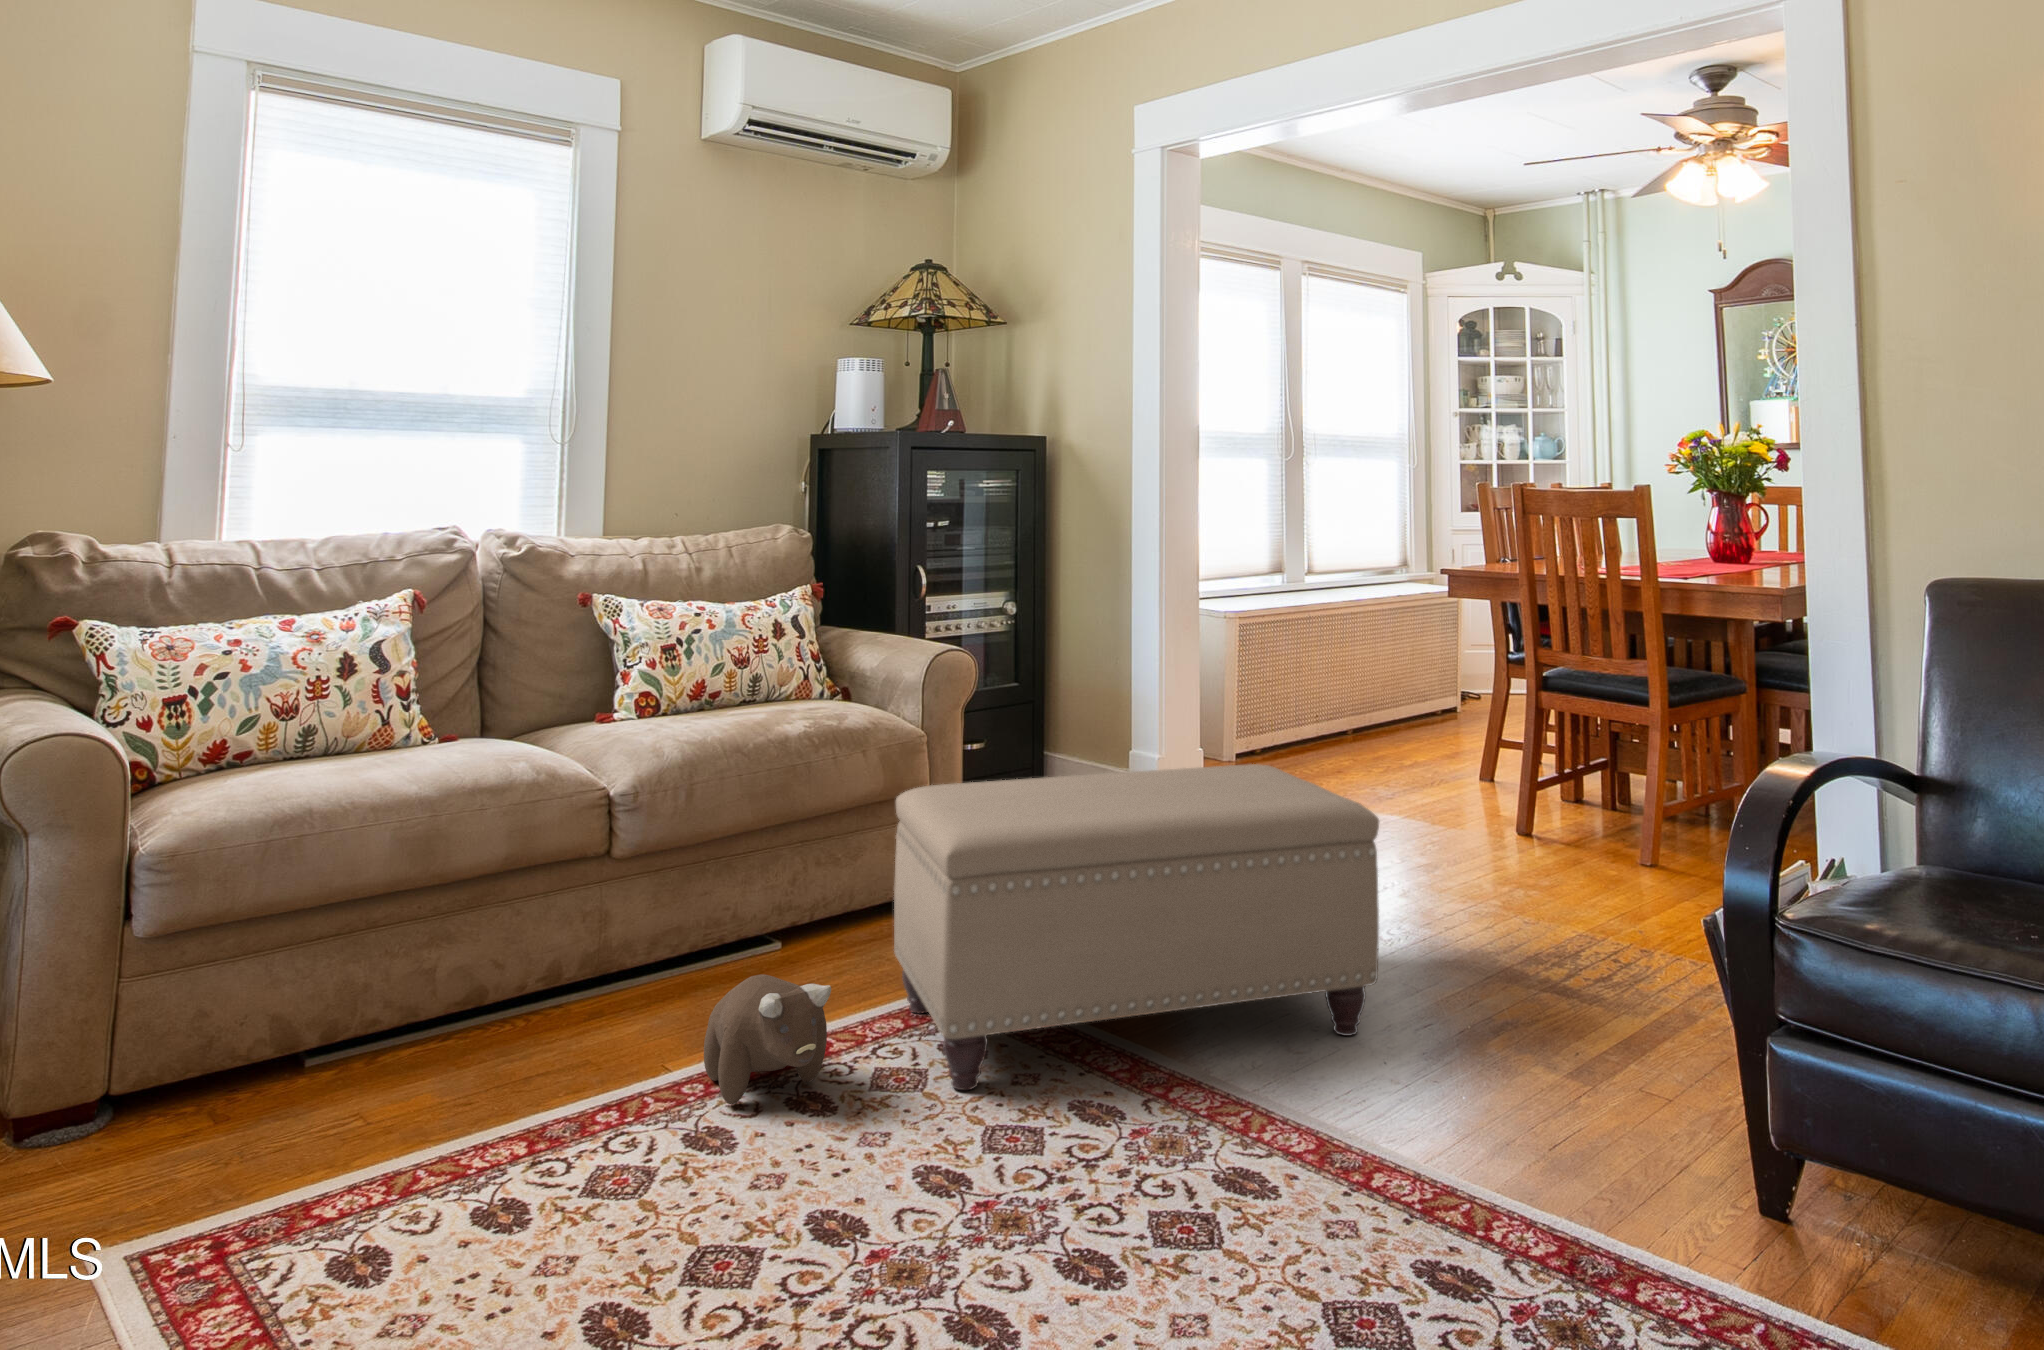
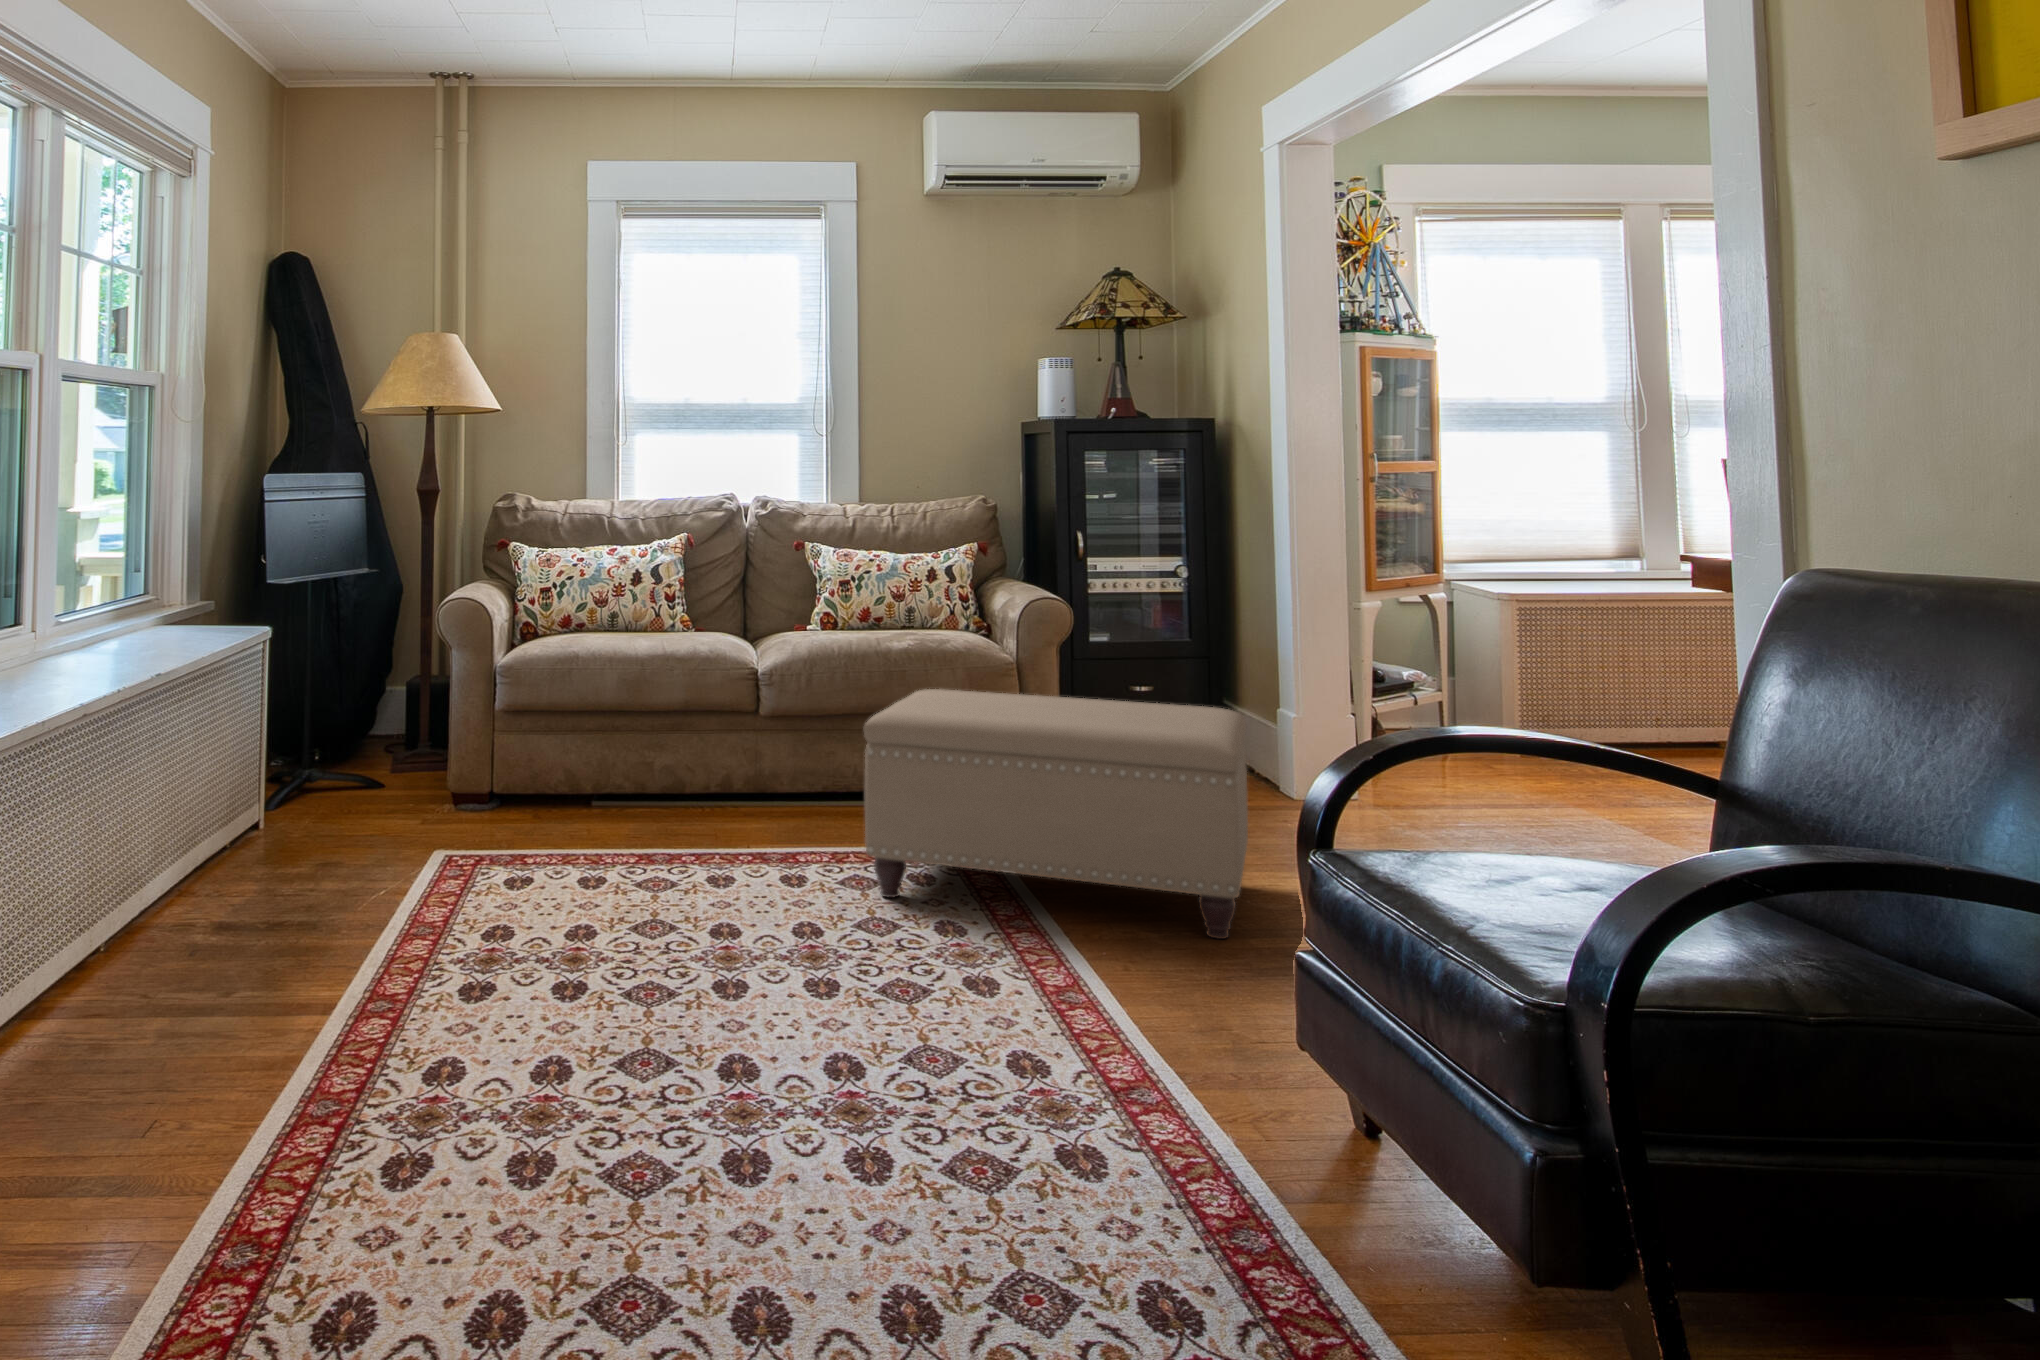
plush toy: present [704,974,831,1104] -> none [739,794,816,872]

